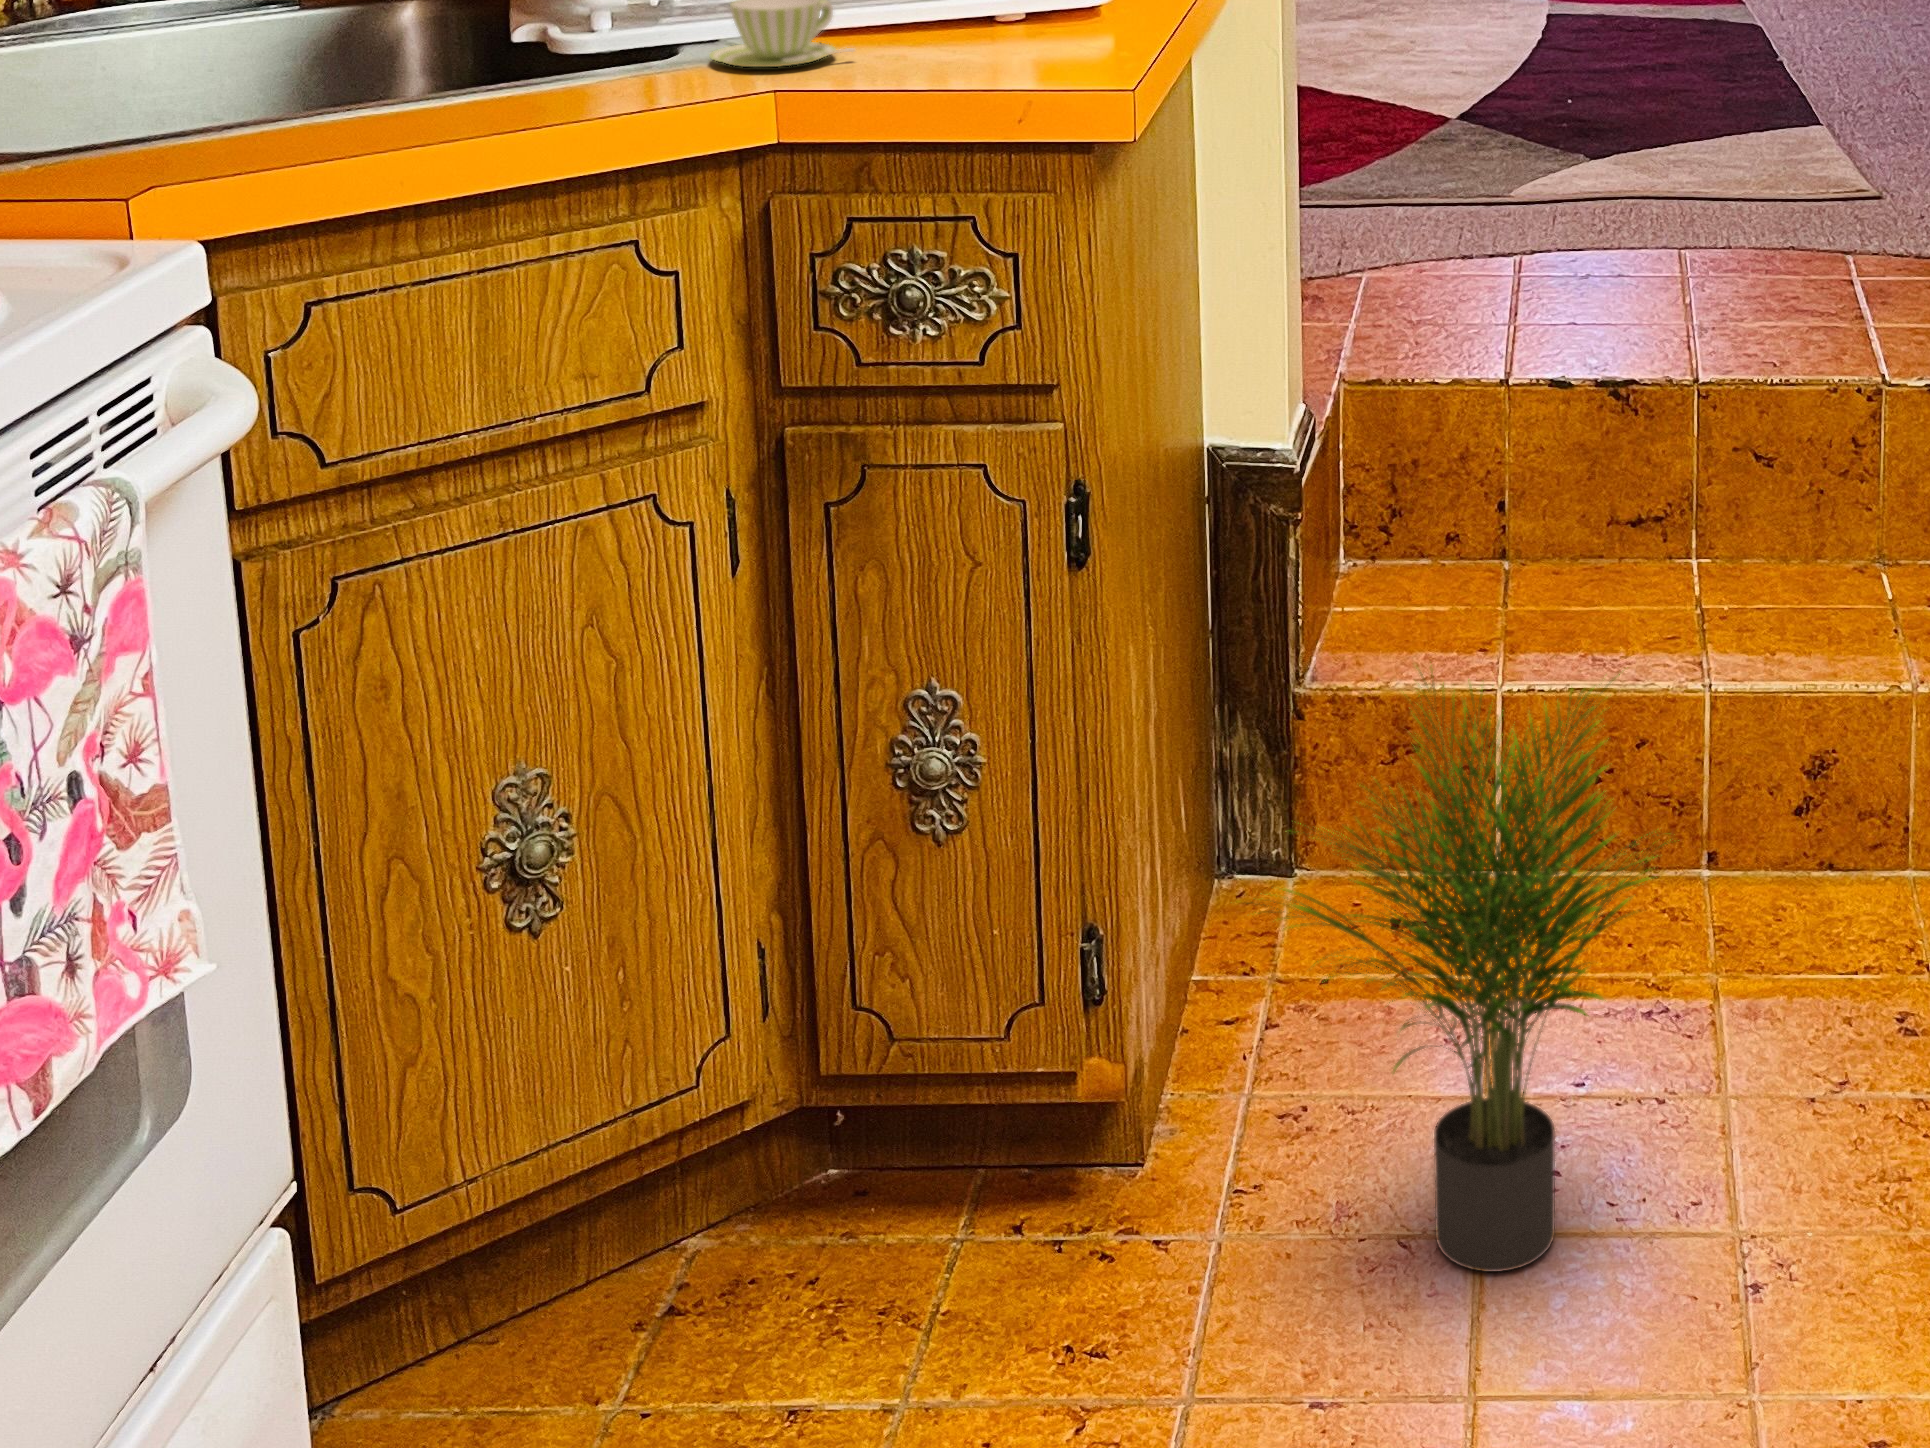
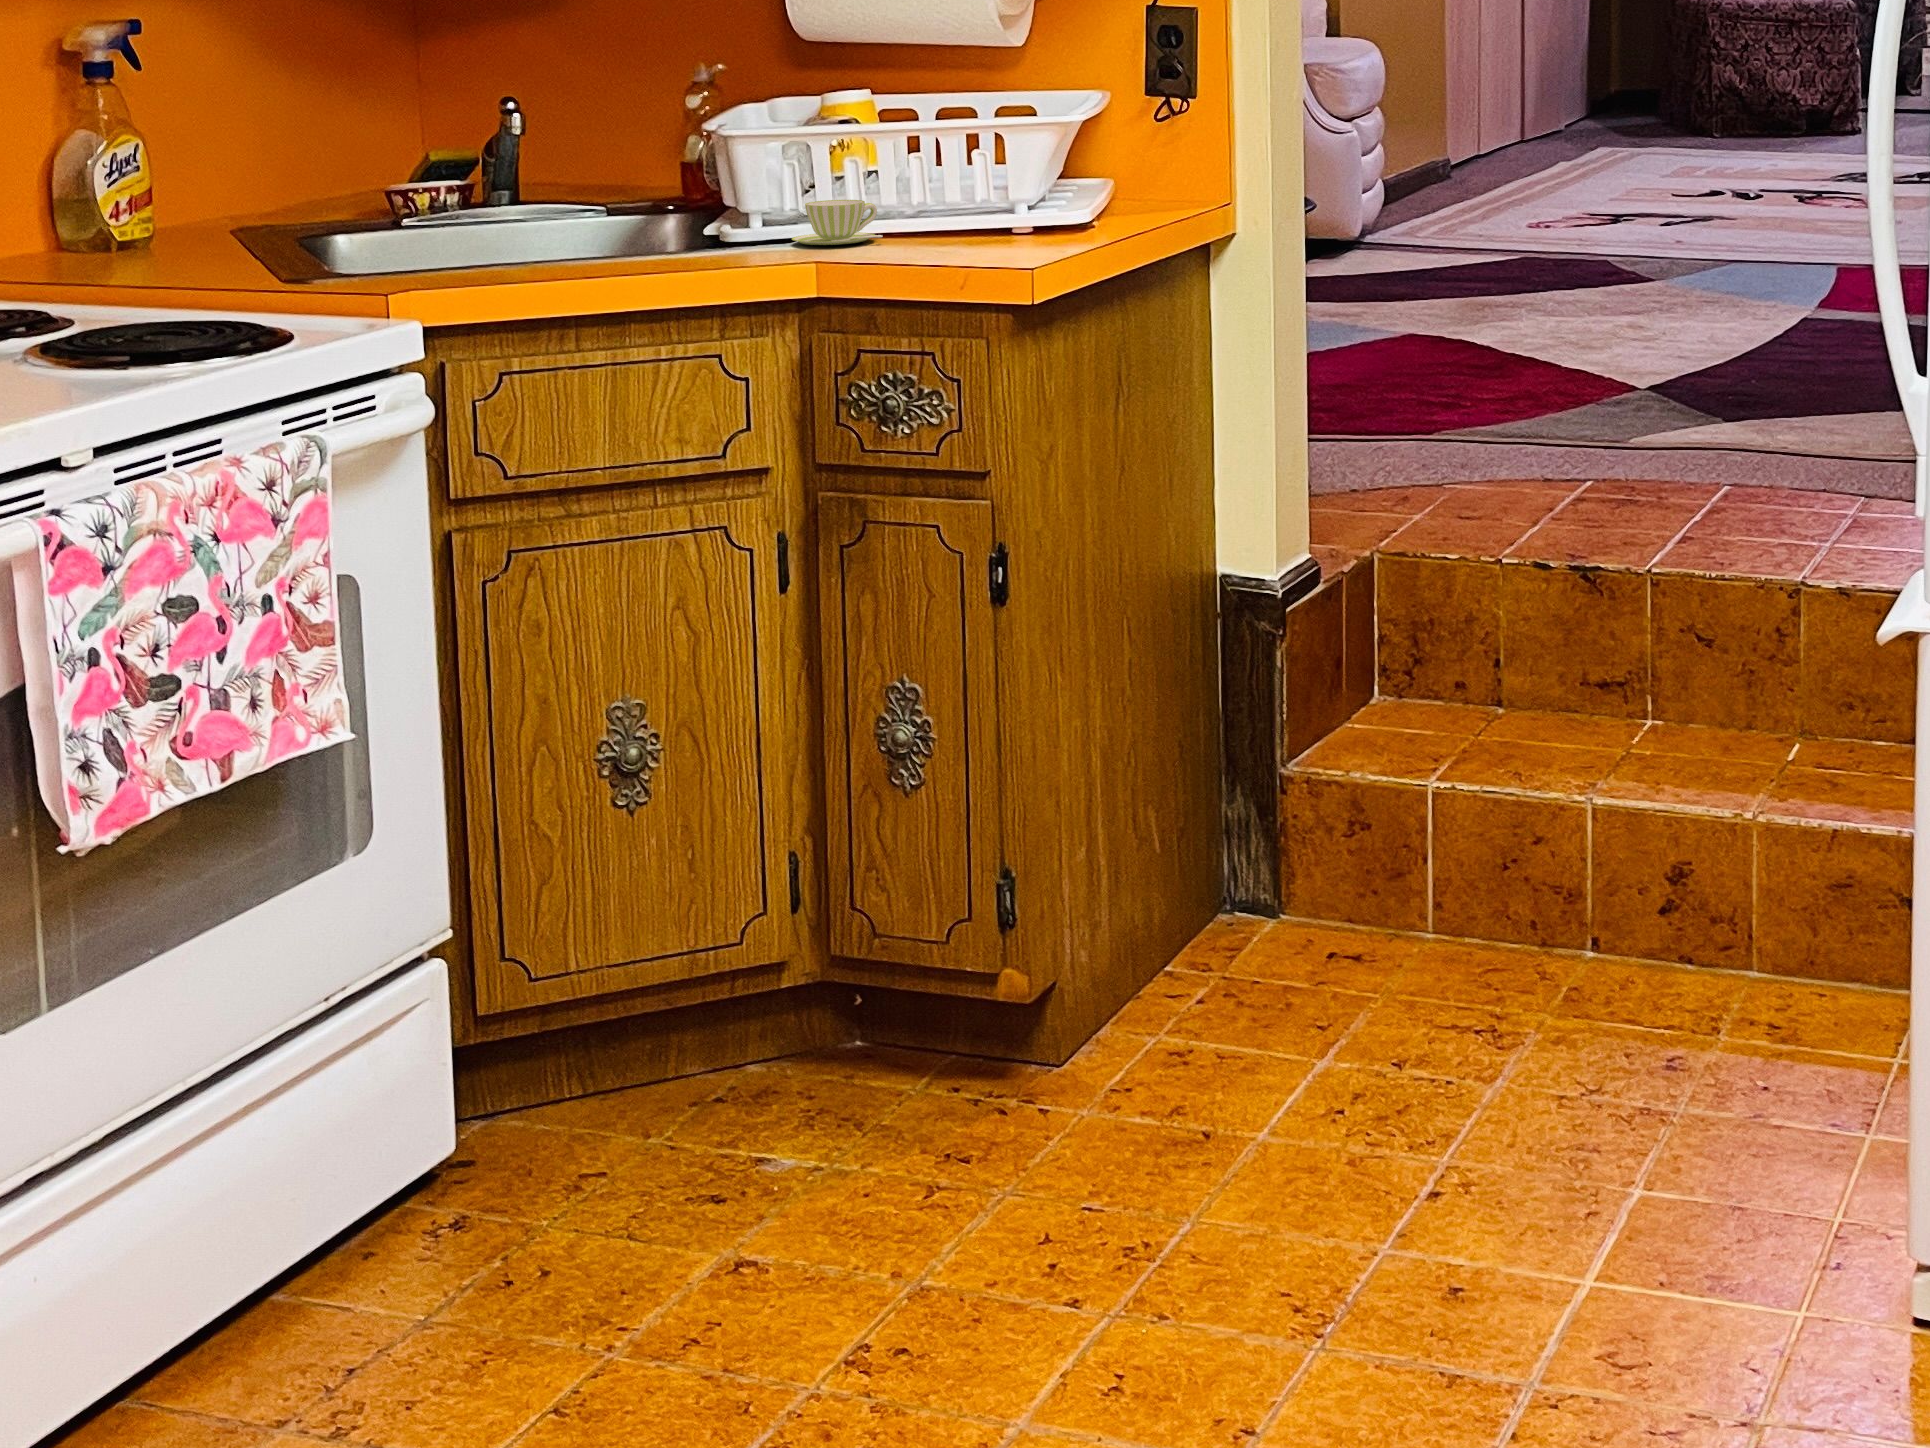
potted plant: present [1258,674,1667,1272] -> none [1069,695,1404,1168]

